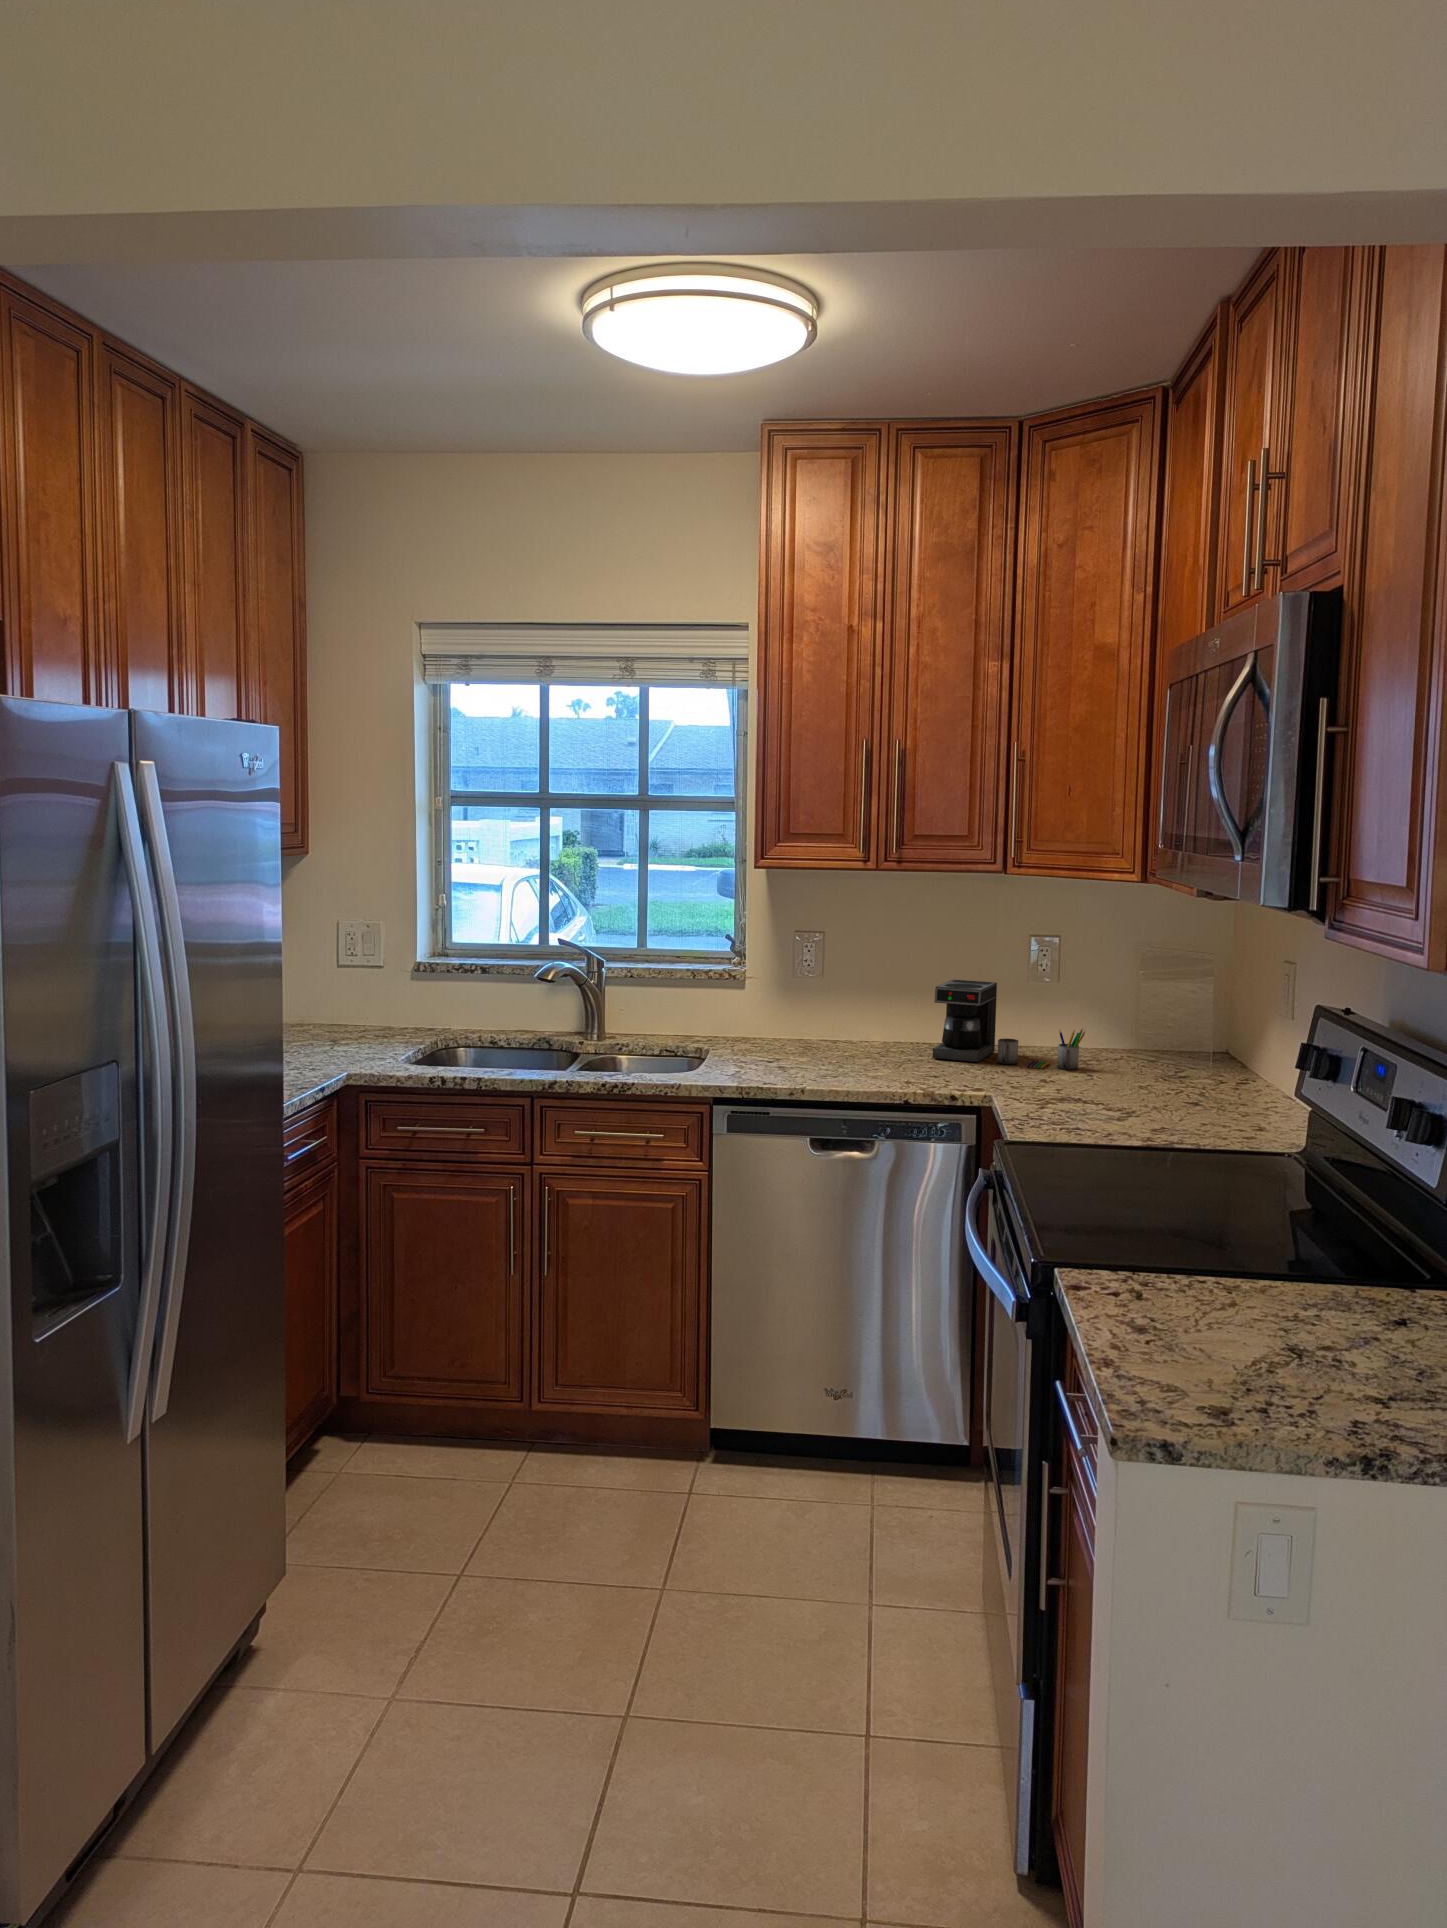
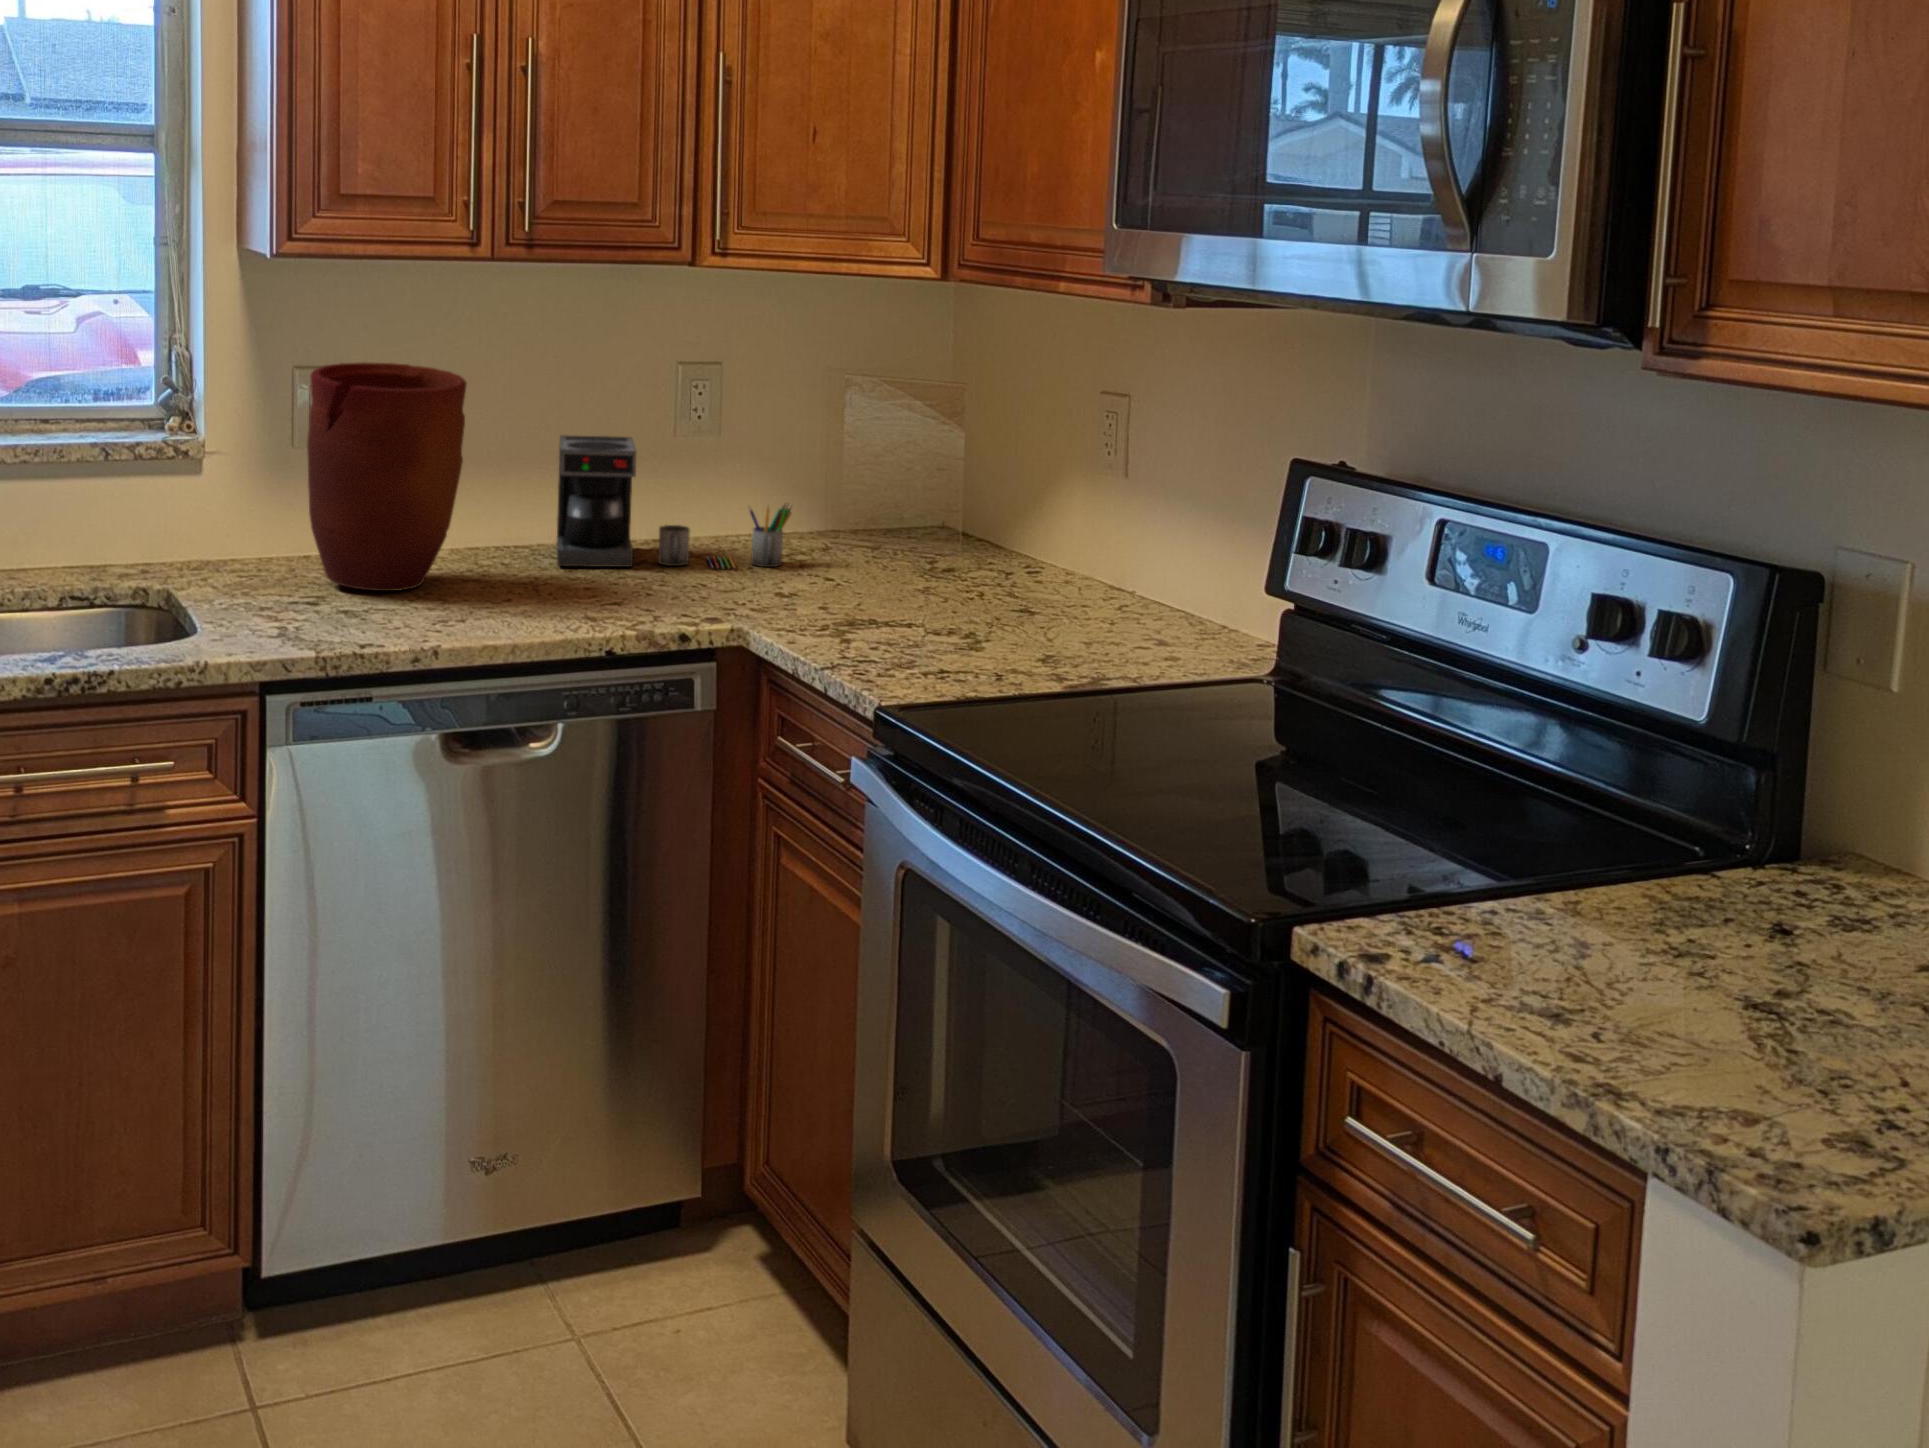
vase: none [779,930,869,1062] -> present [307,363,467,591]

